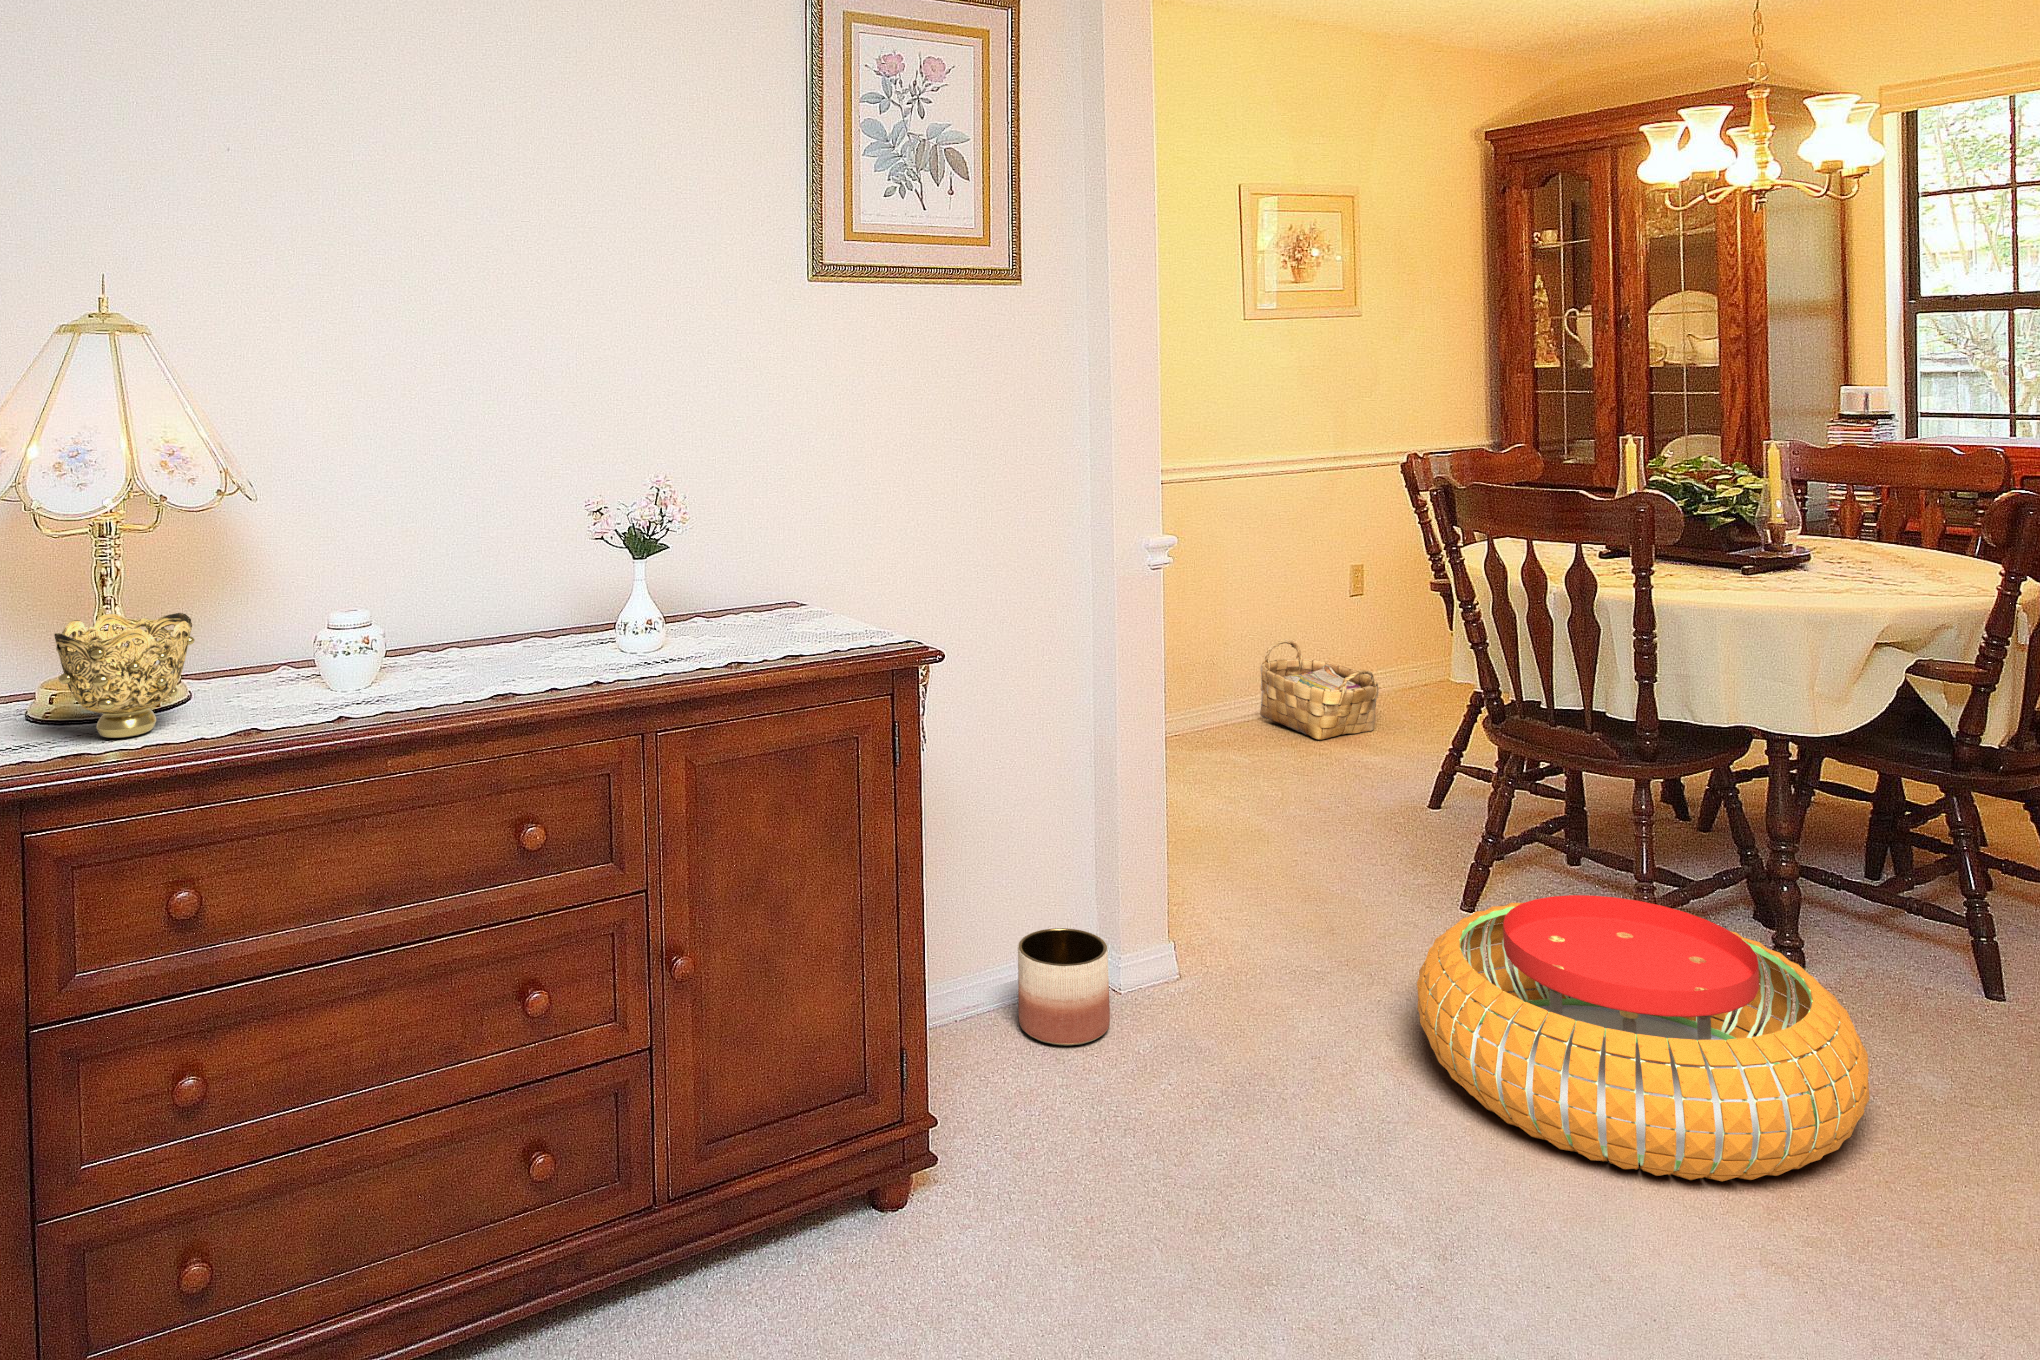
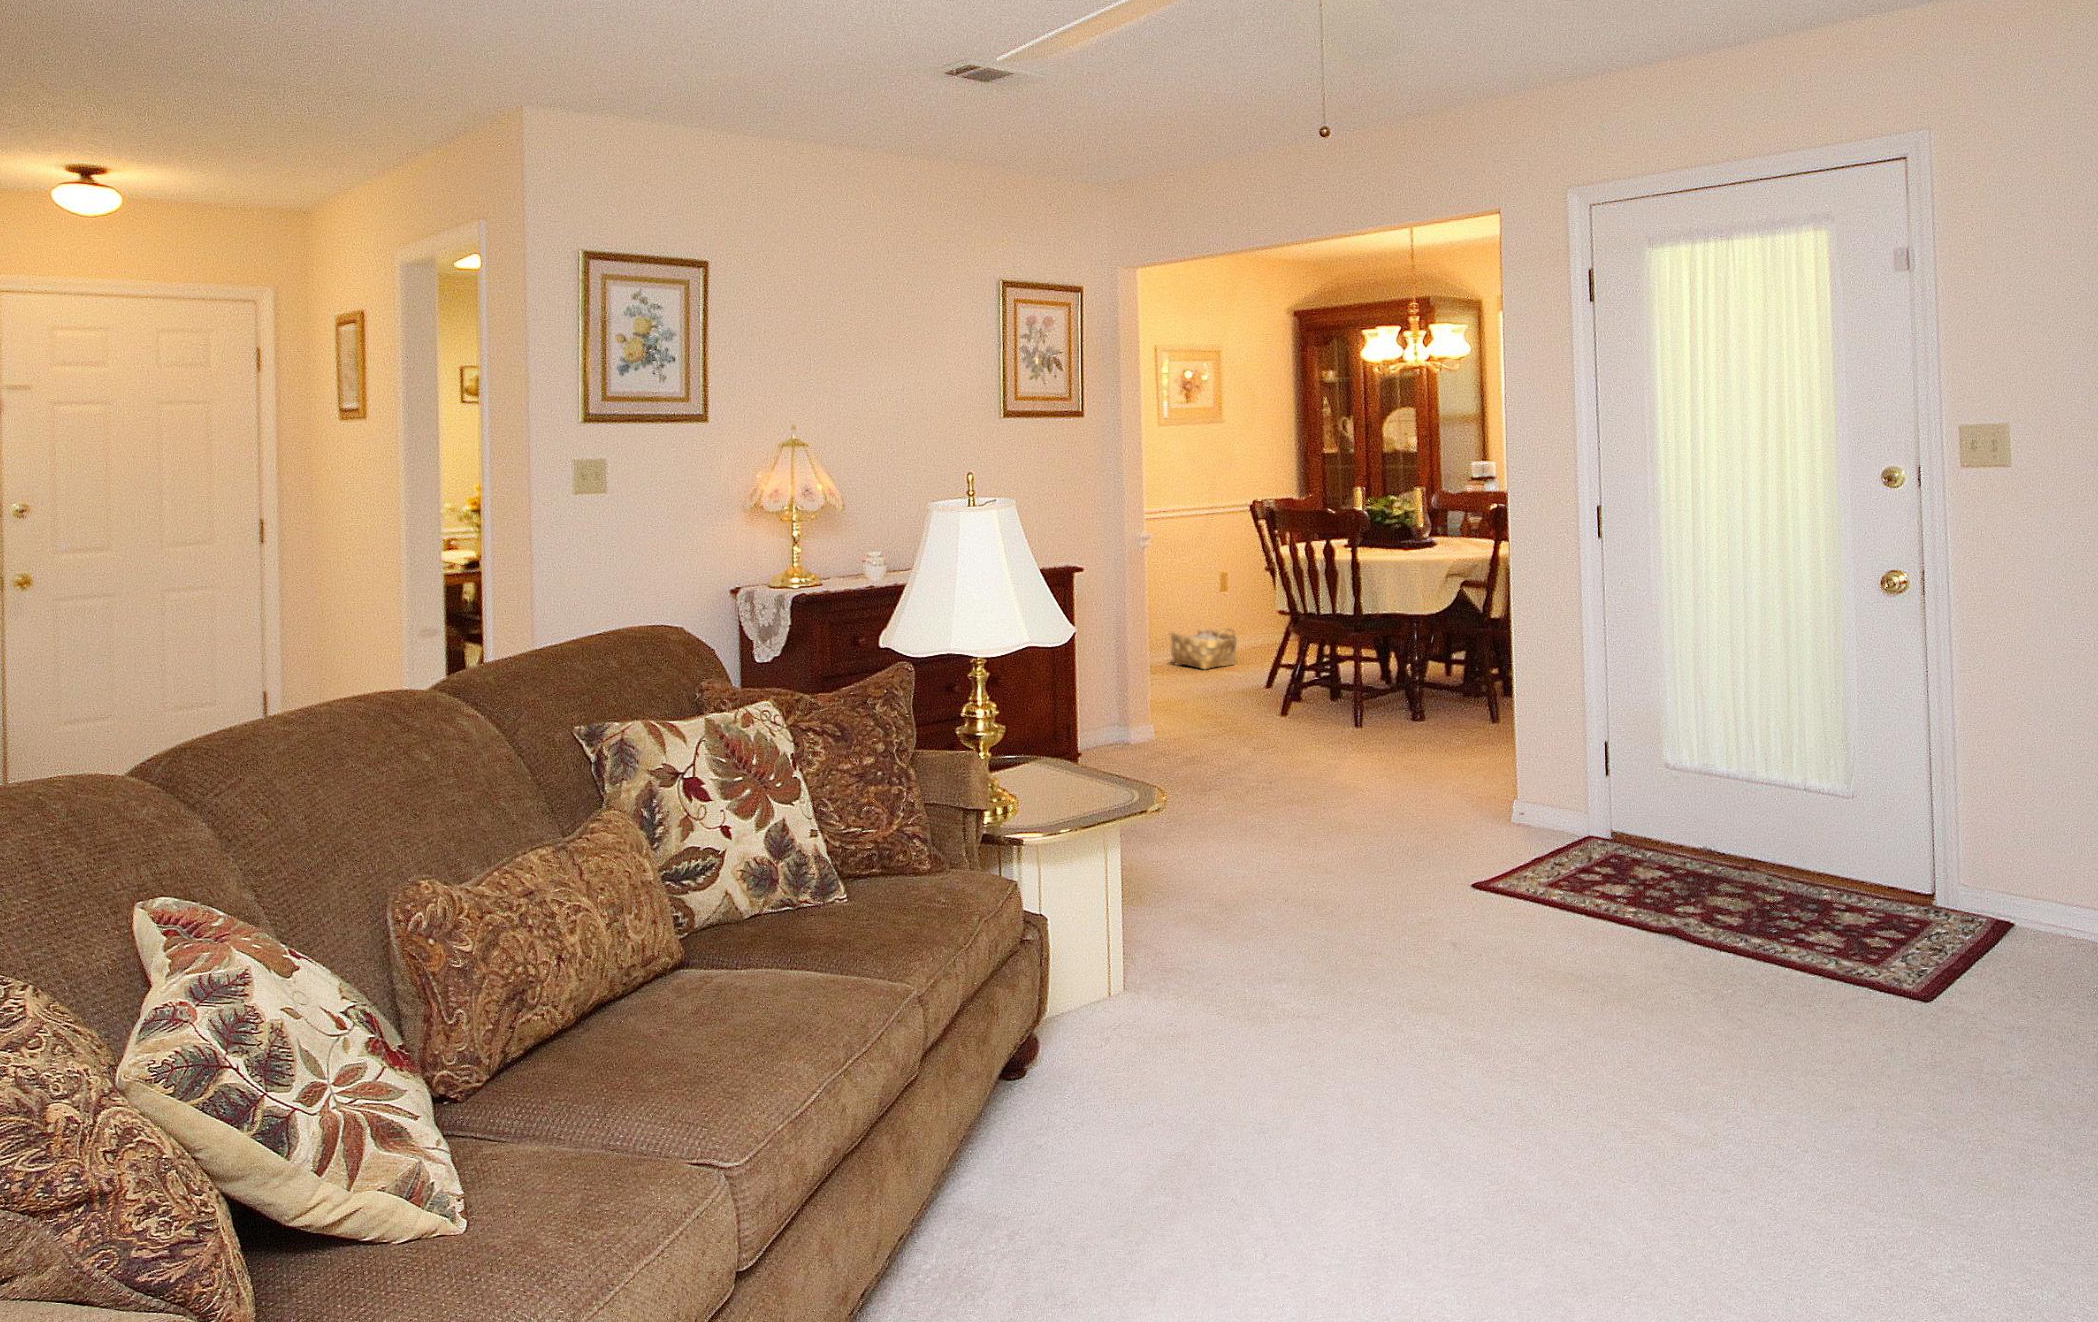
decorative bowl: present [54,613,195,738] -> none [807,549,851,590]
pouf: present [1417,895,1870,1181] -> none [1260,681,1425,761]
planter: present [1018,928,1110,1045] -> none [1090,712,1131,755]

